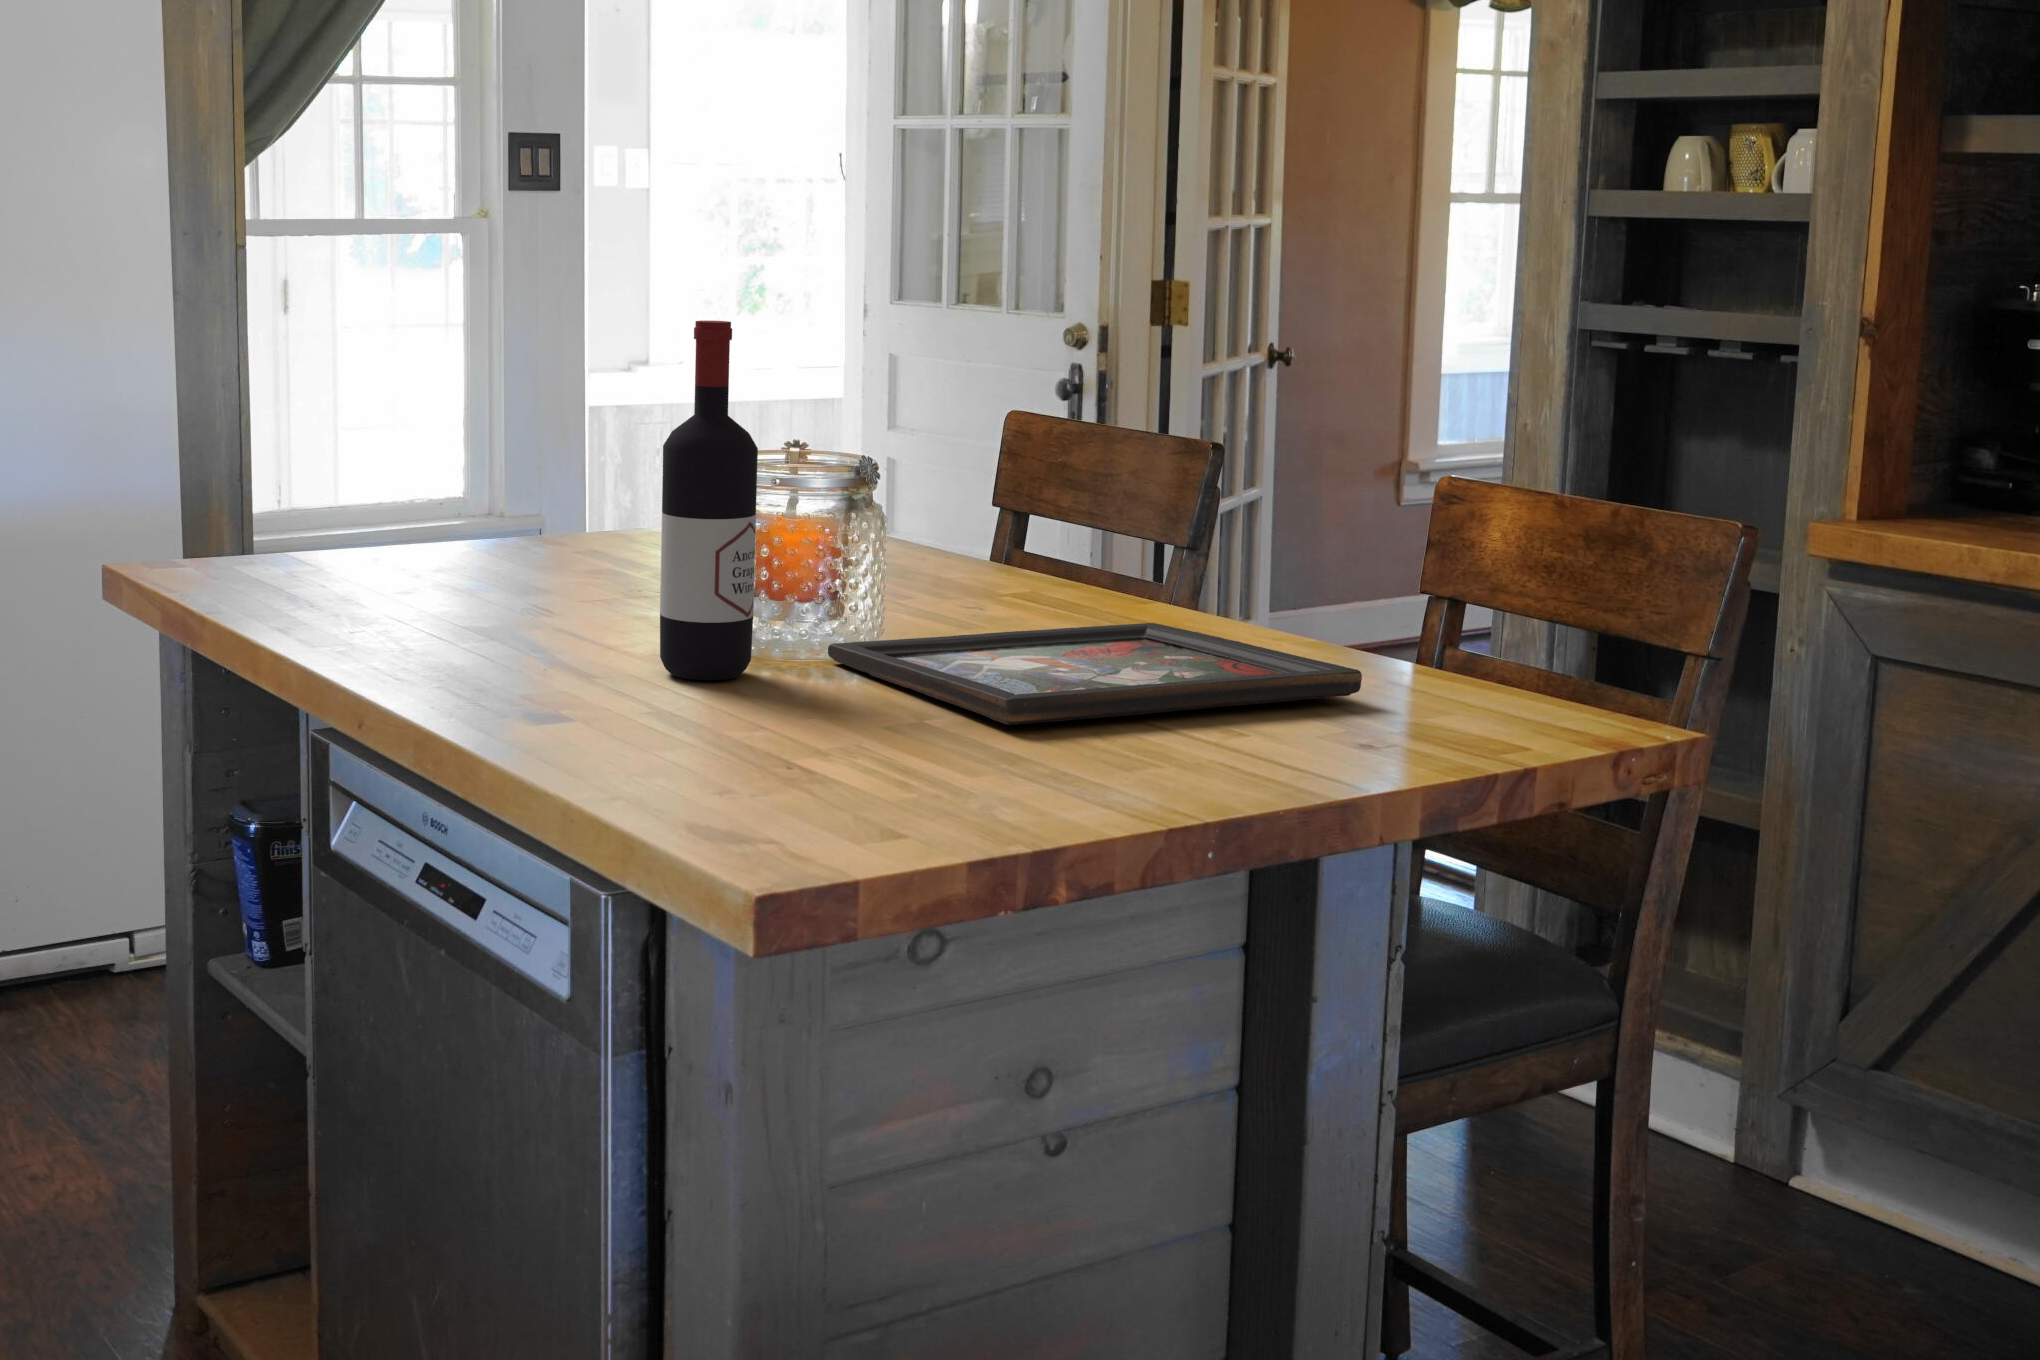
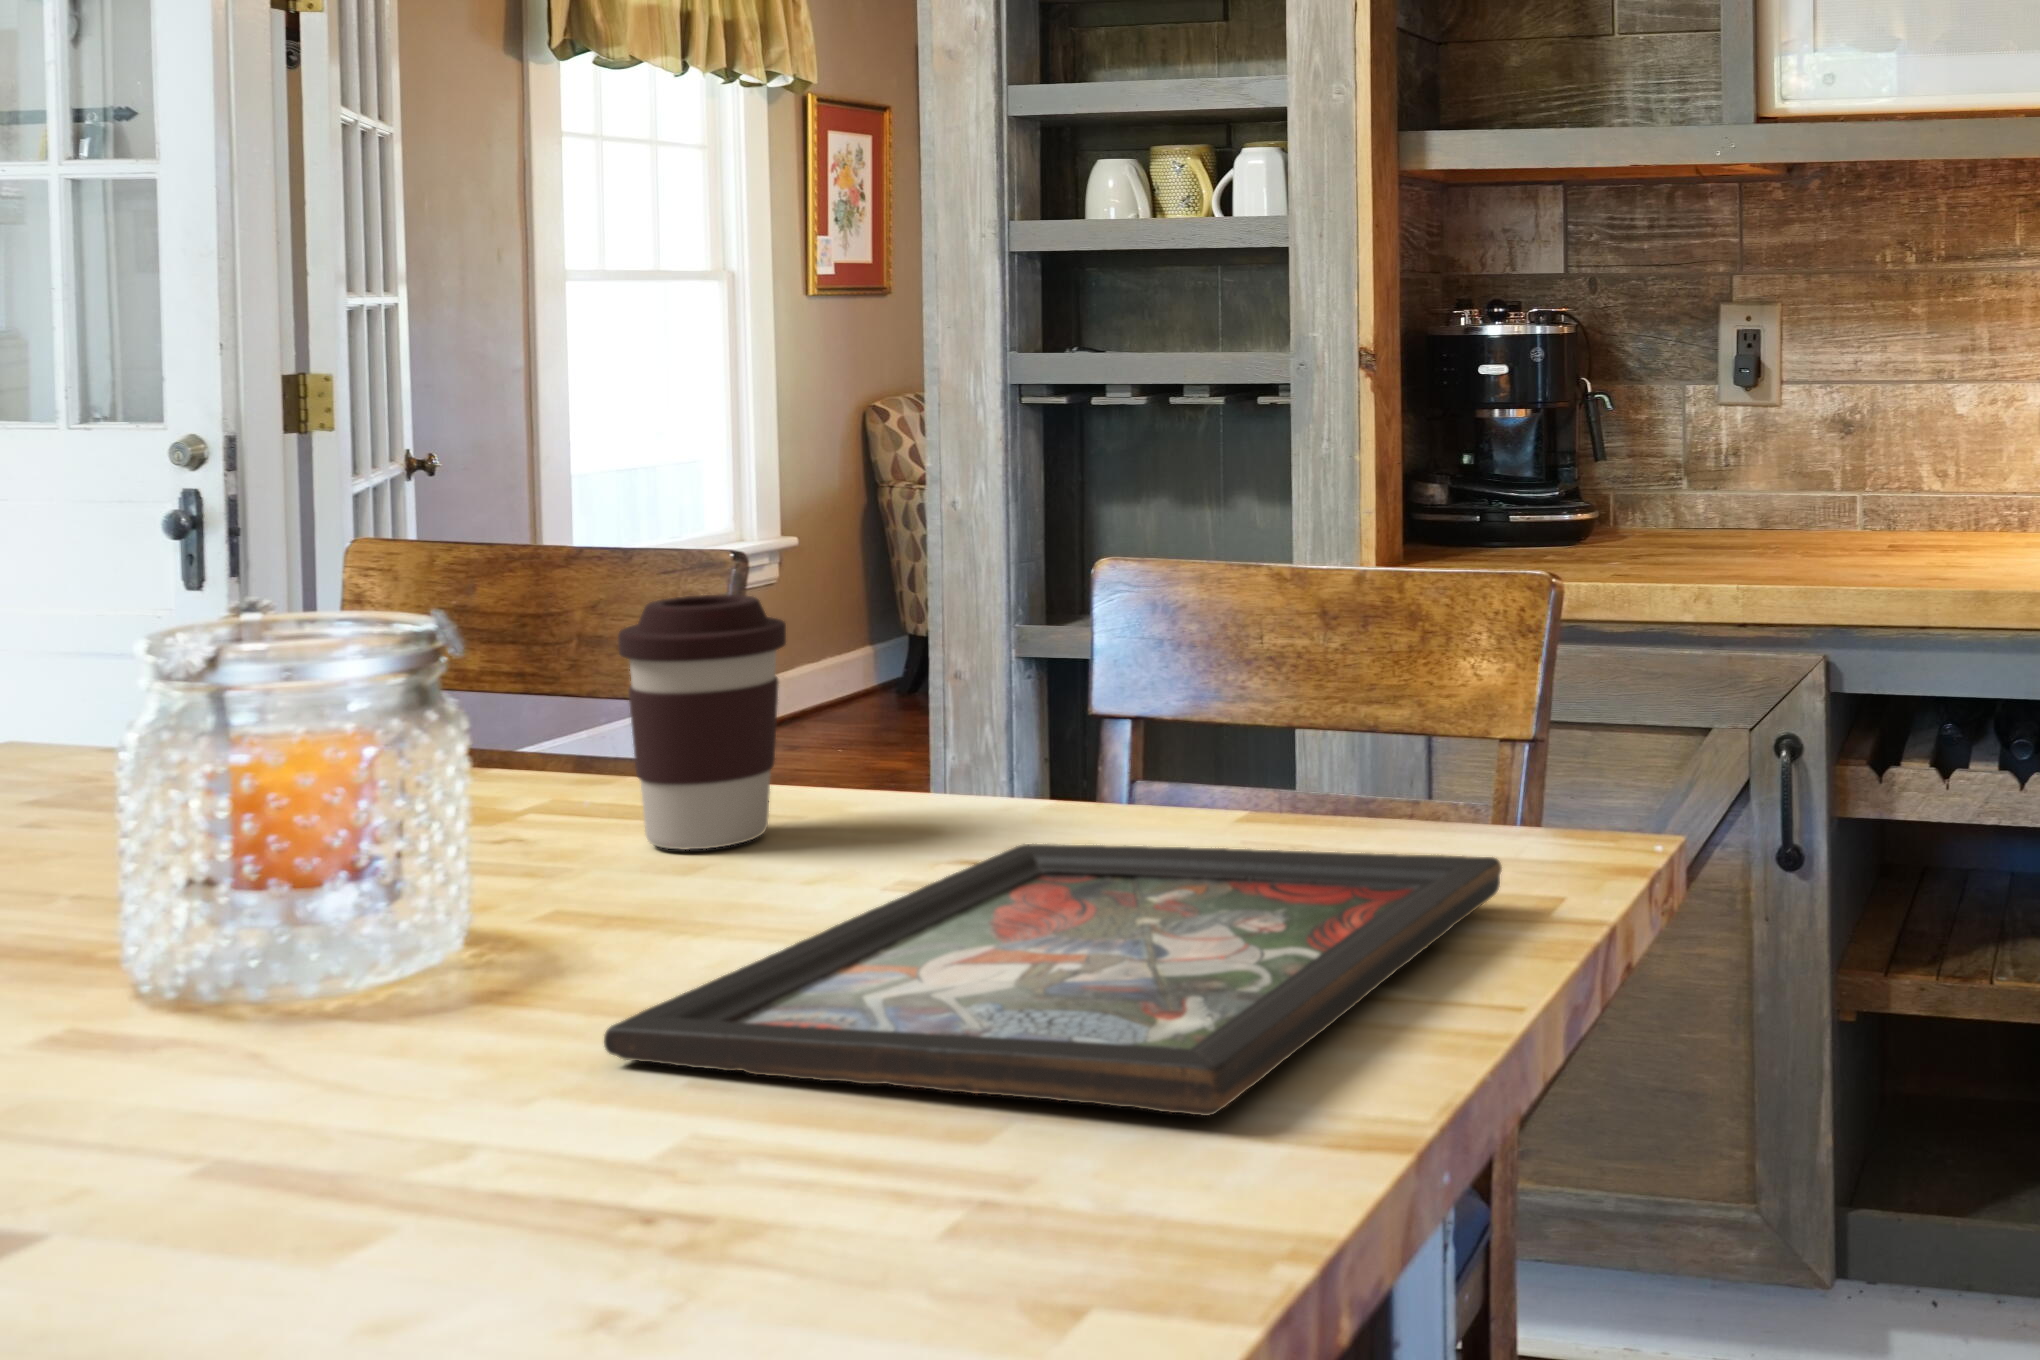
wine bottle: present [660,320,758,680] -> none [272,385,518,1207]
coffee cup: none [992,452,1088,602] -> present [618,595,786,850]

